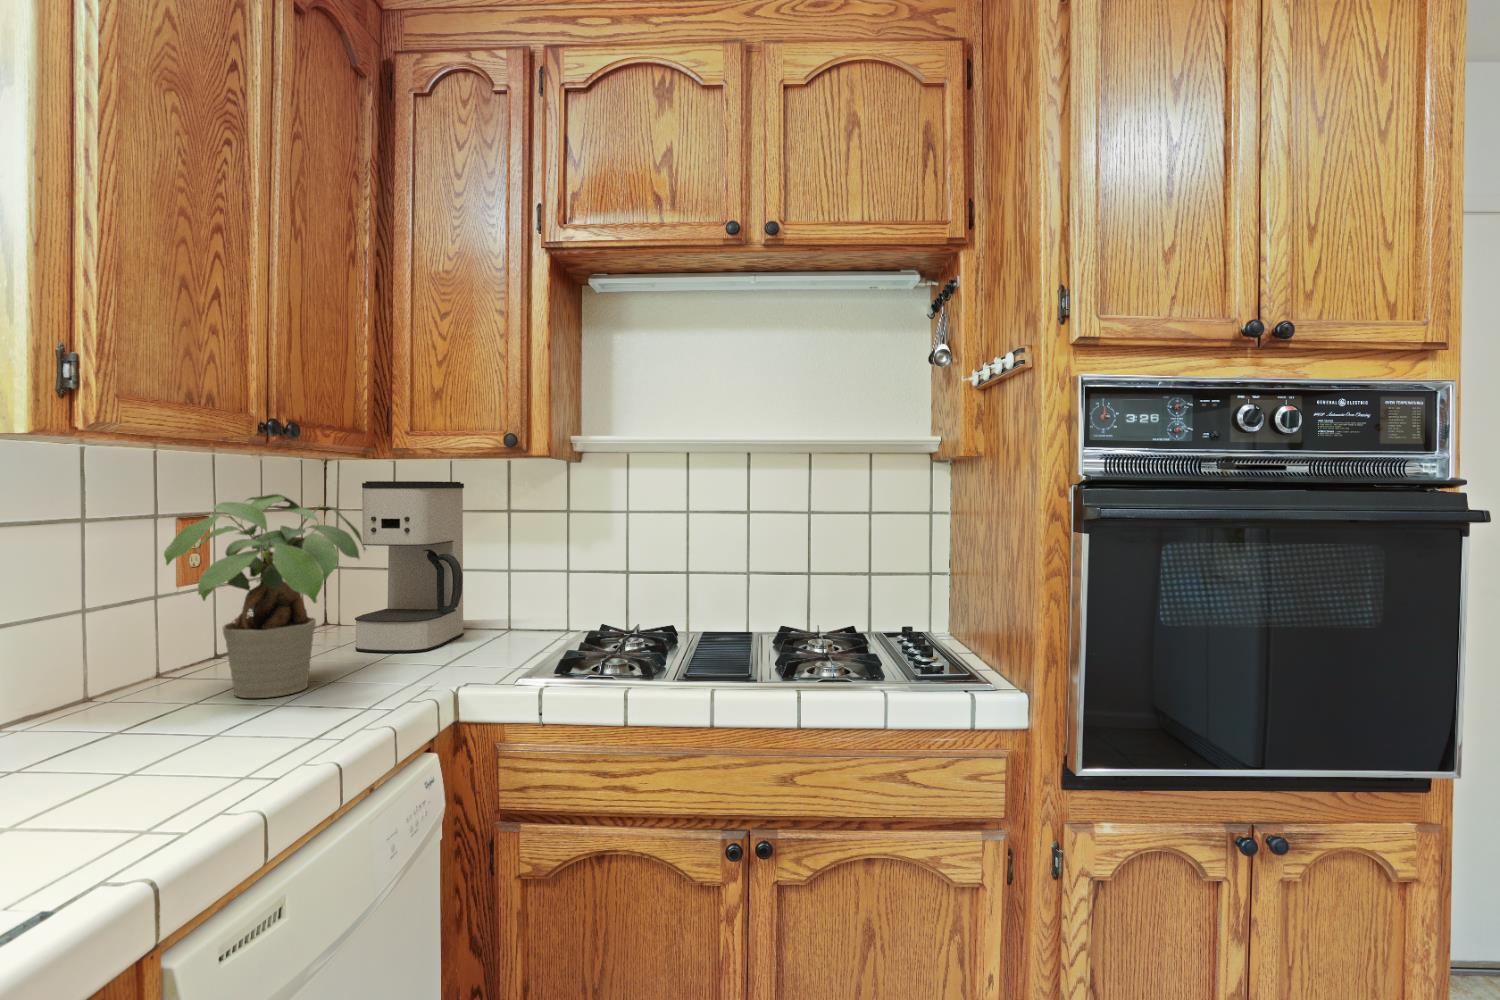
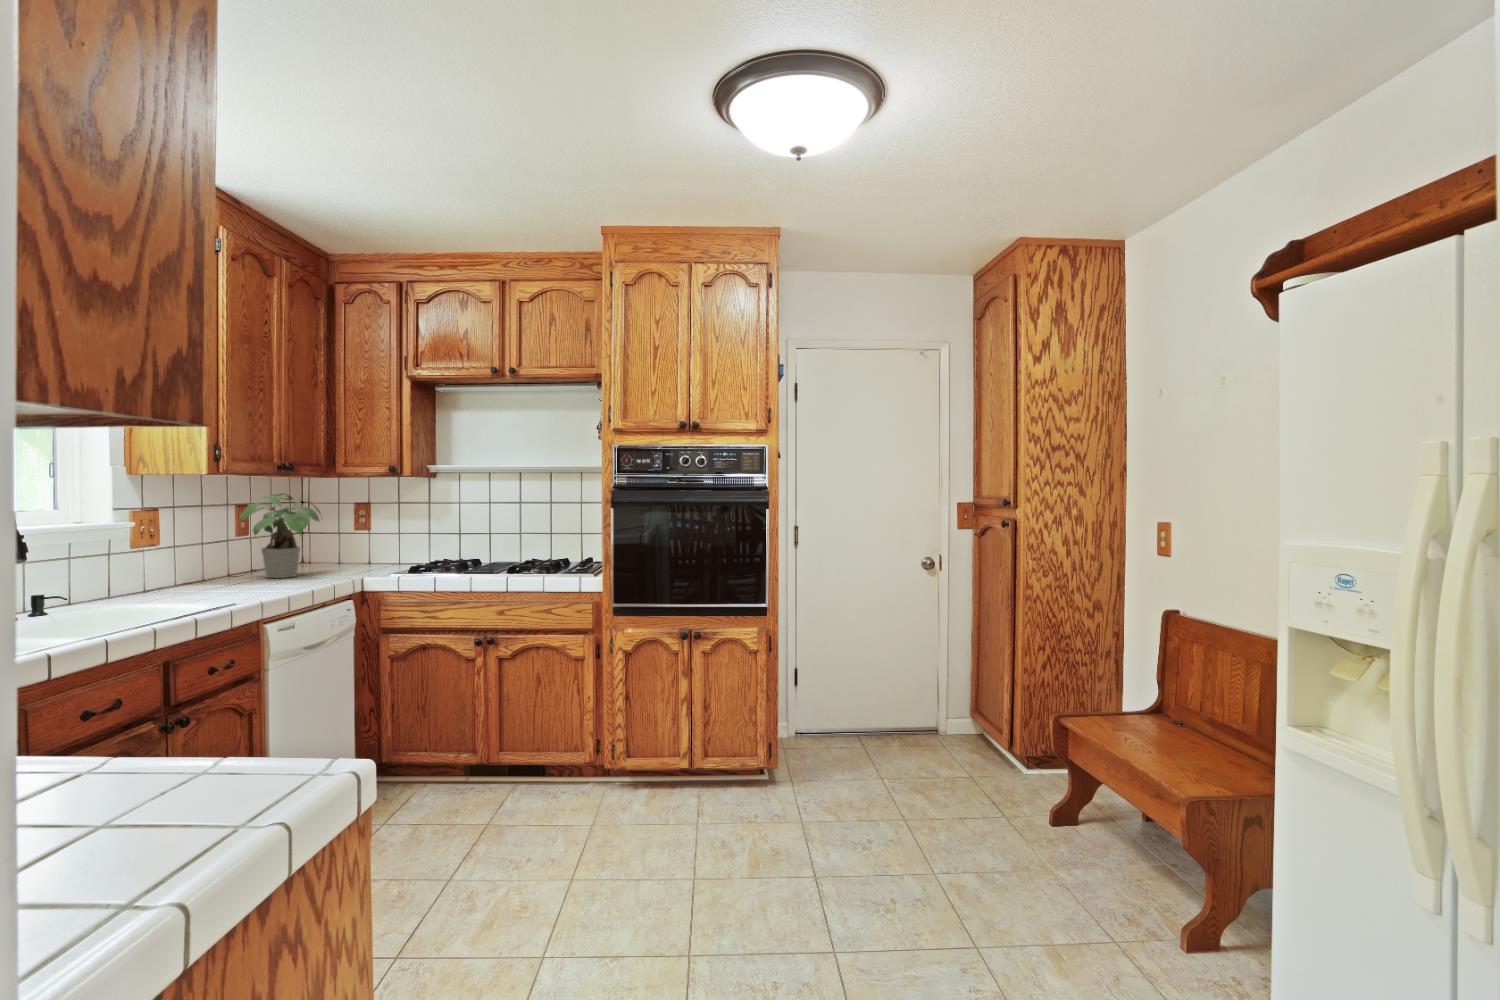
coffee maker: present [355,481,464,653] -> none [318,487,374,569]

